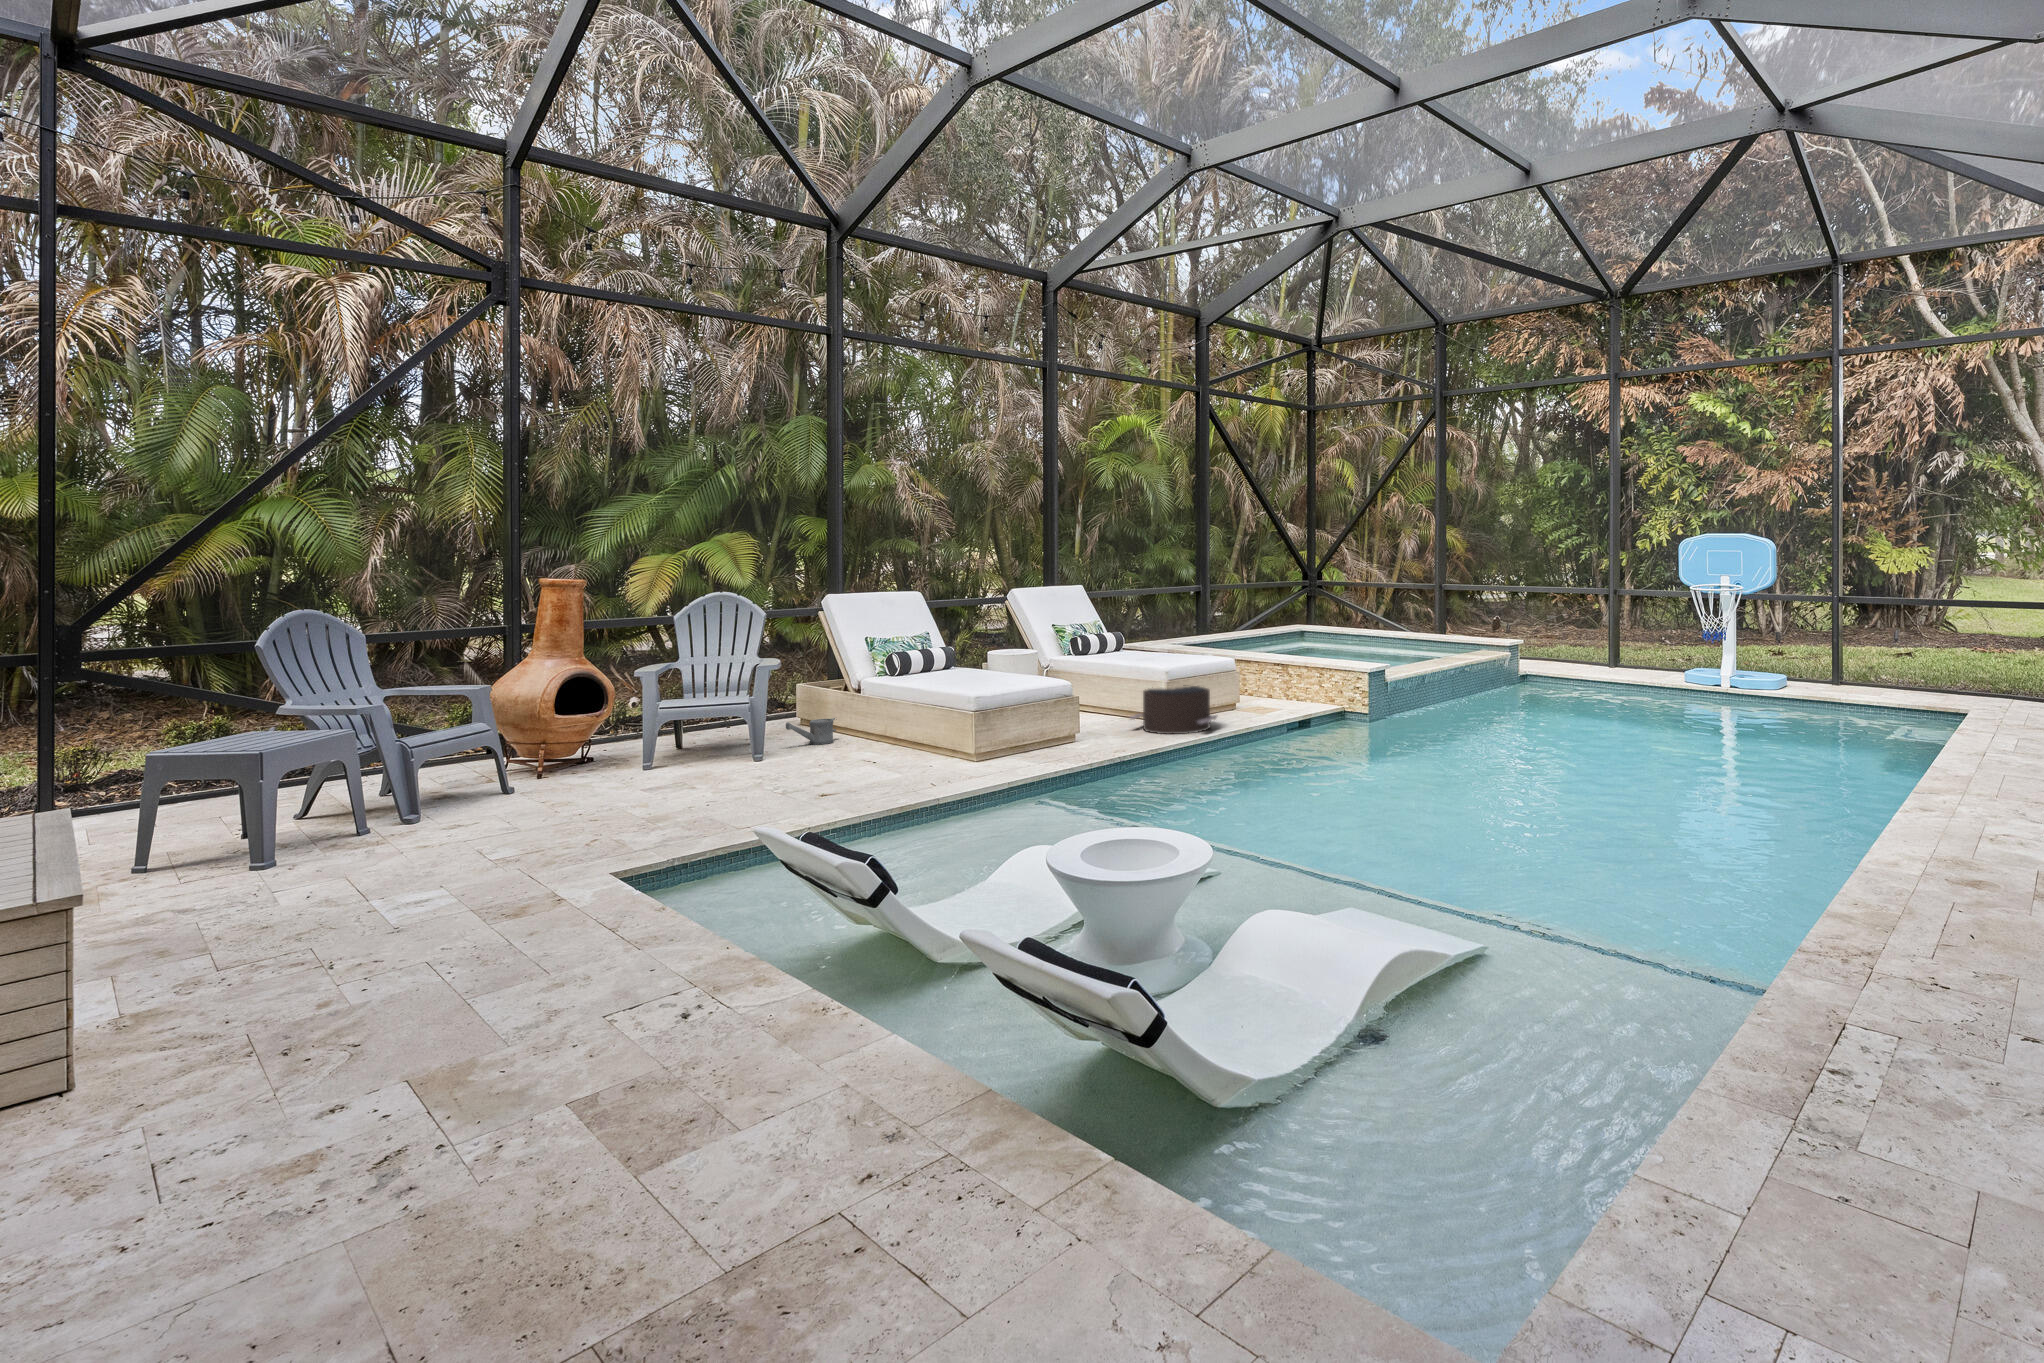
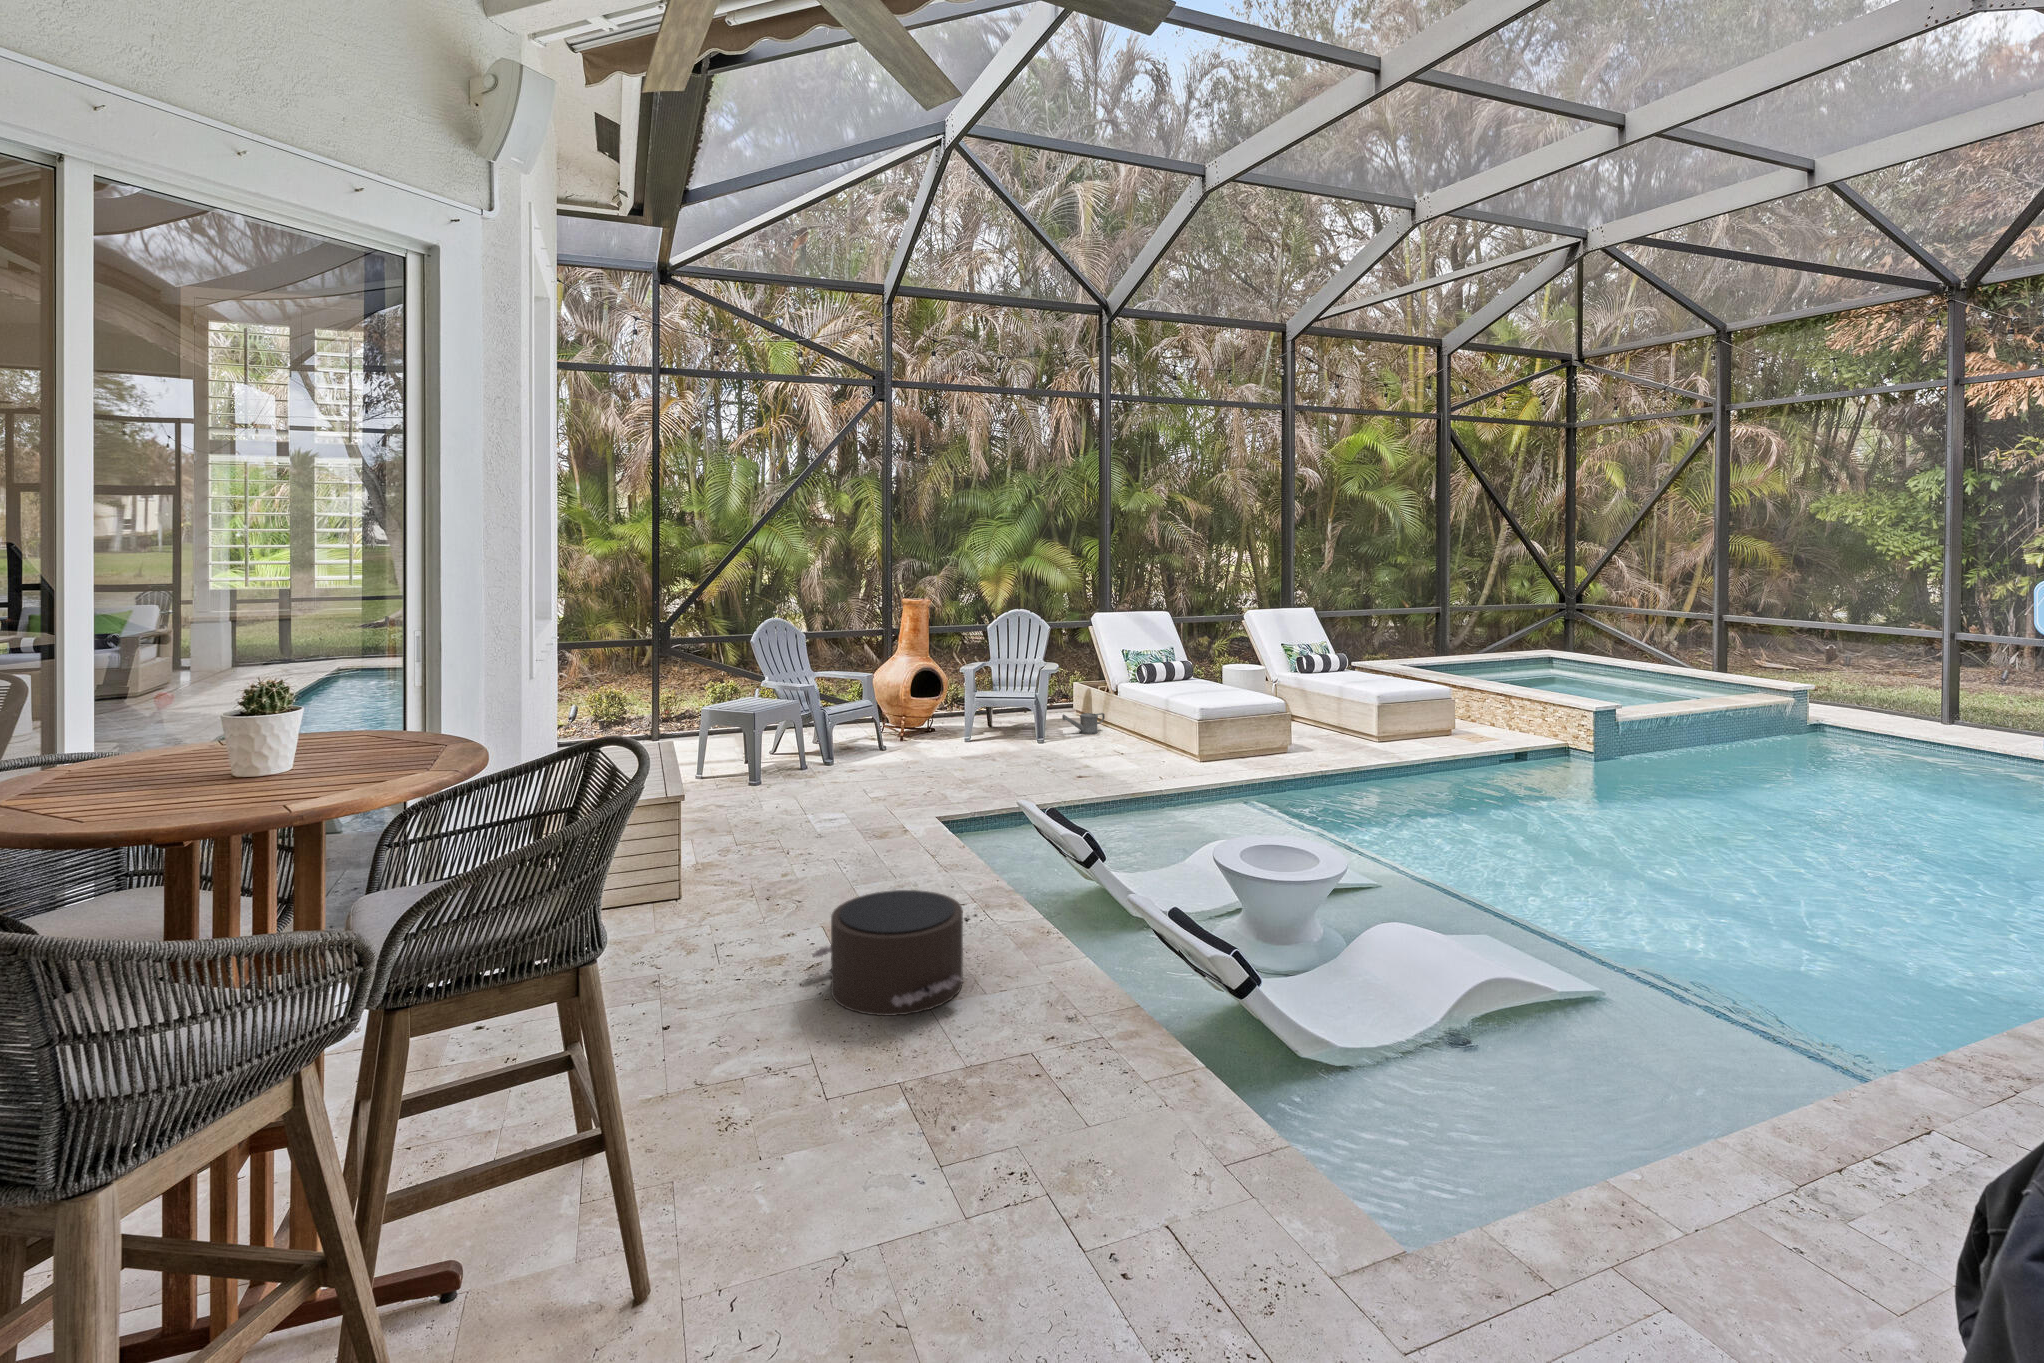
pouf: present [1130,686,1217,734] -> present [812,890,963,1016]

